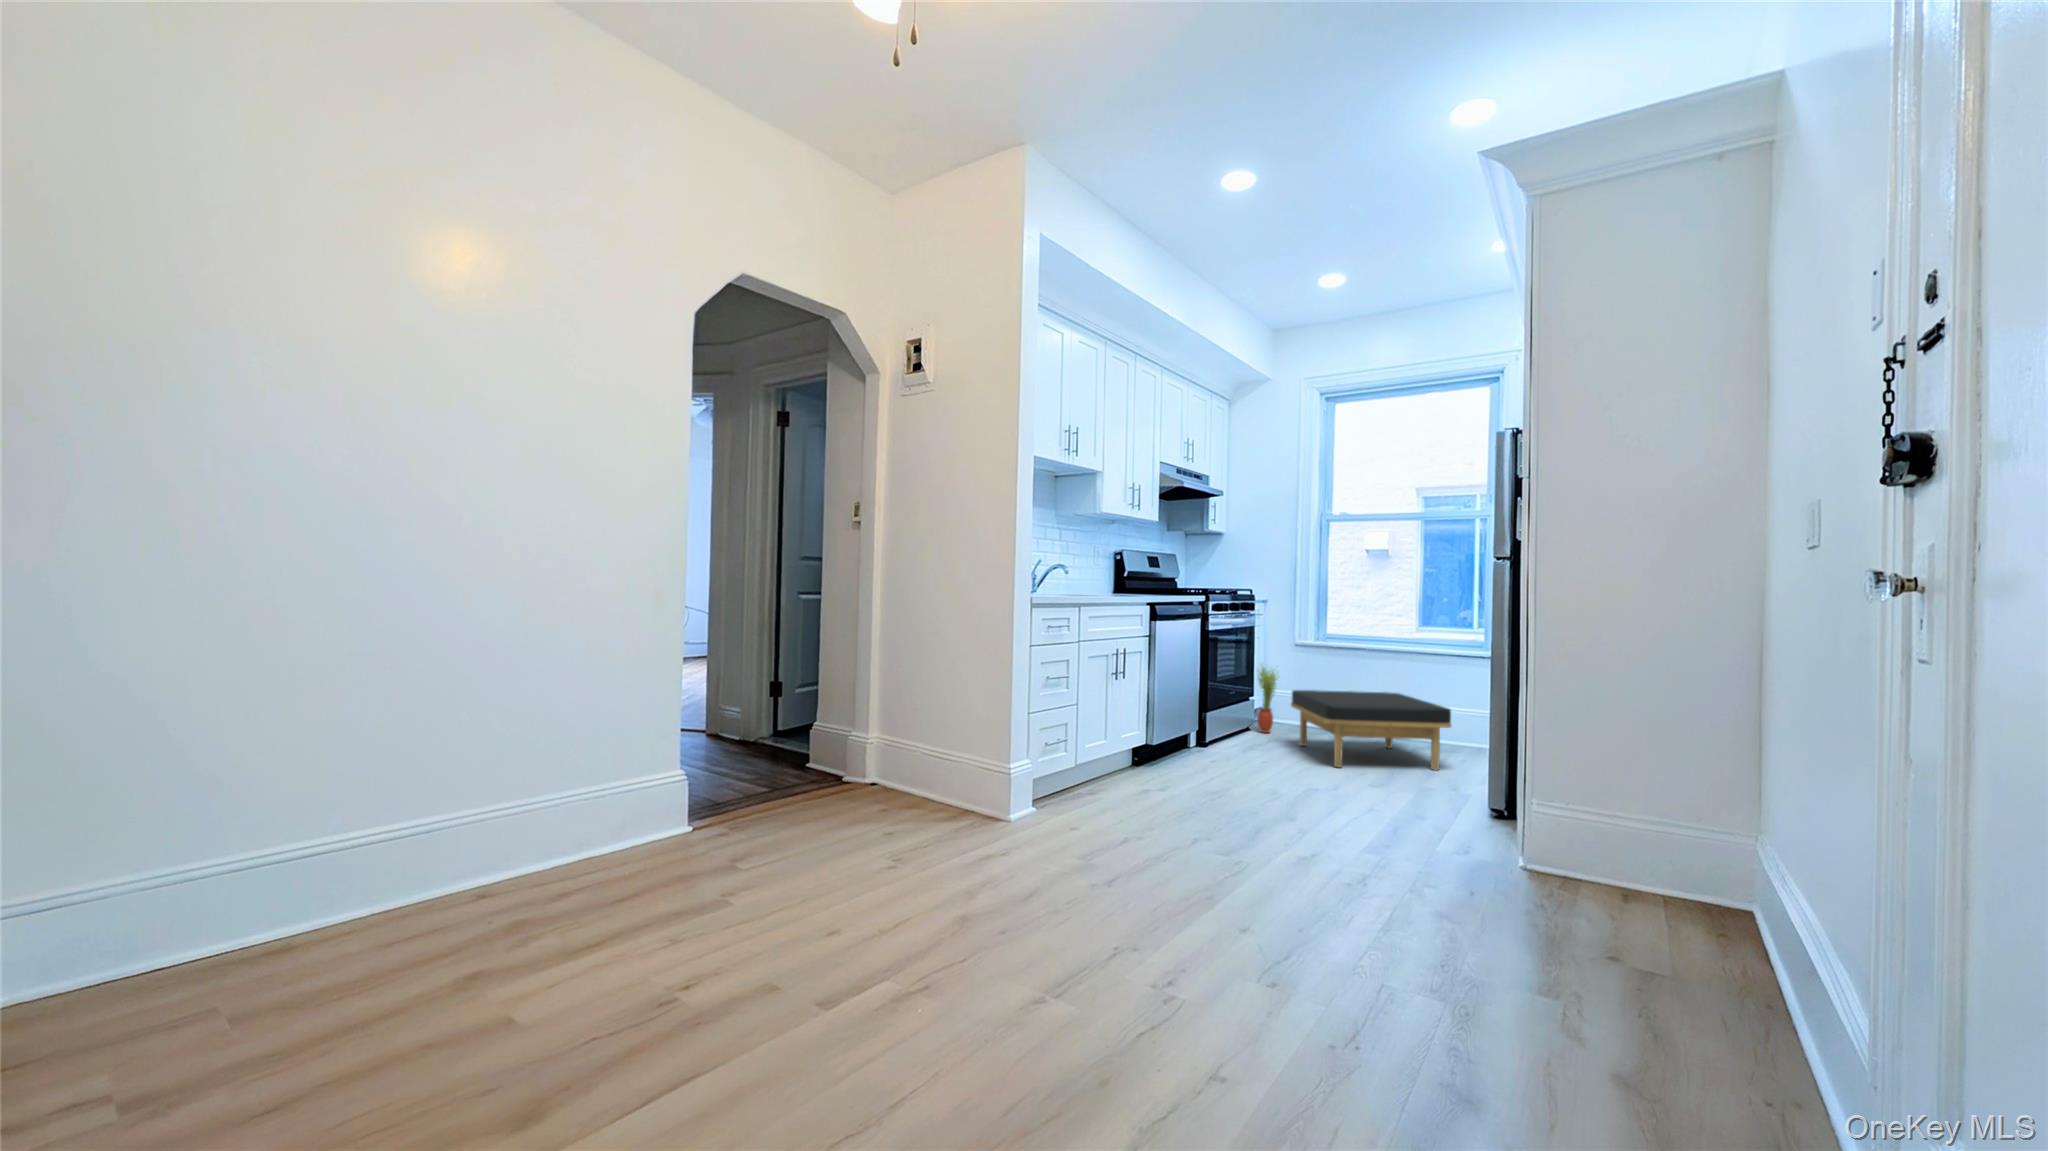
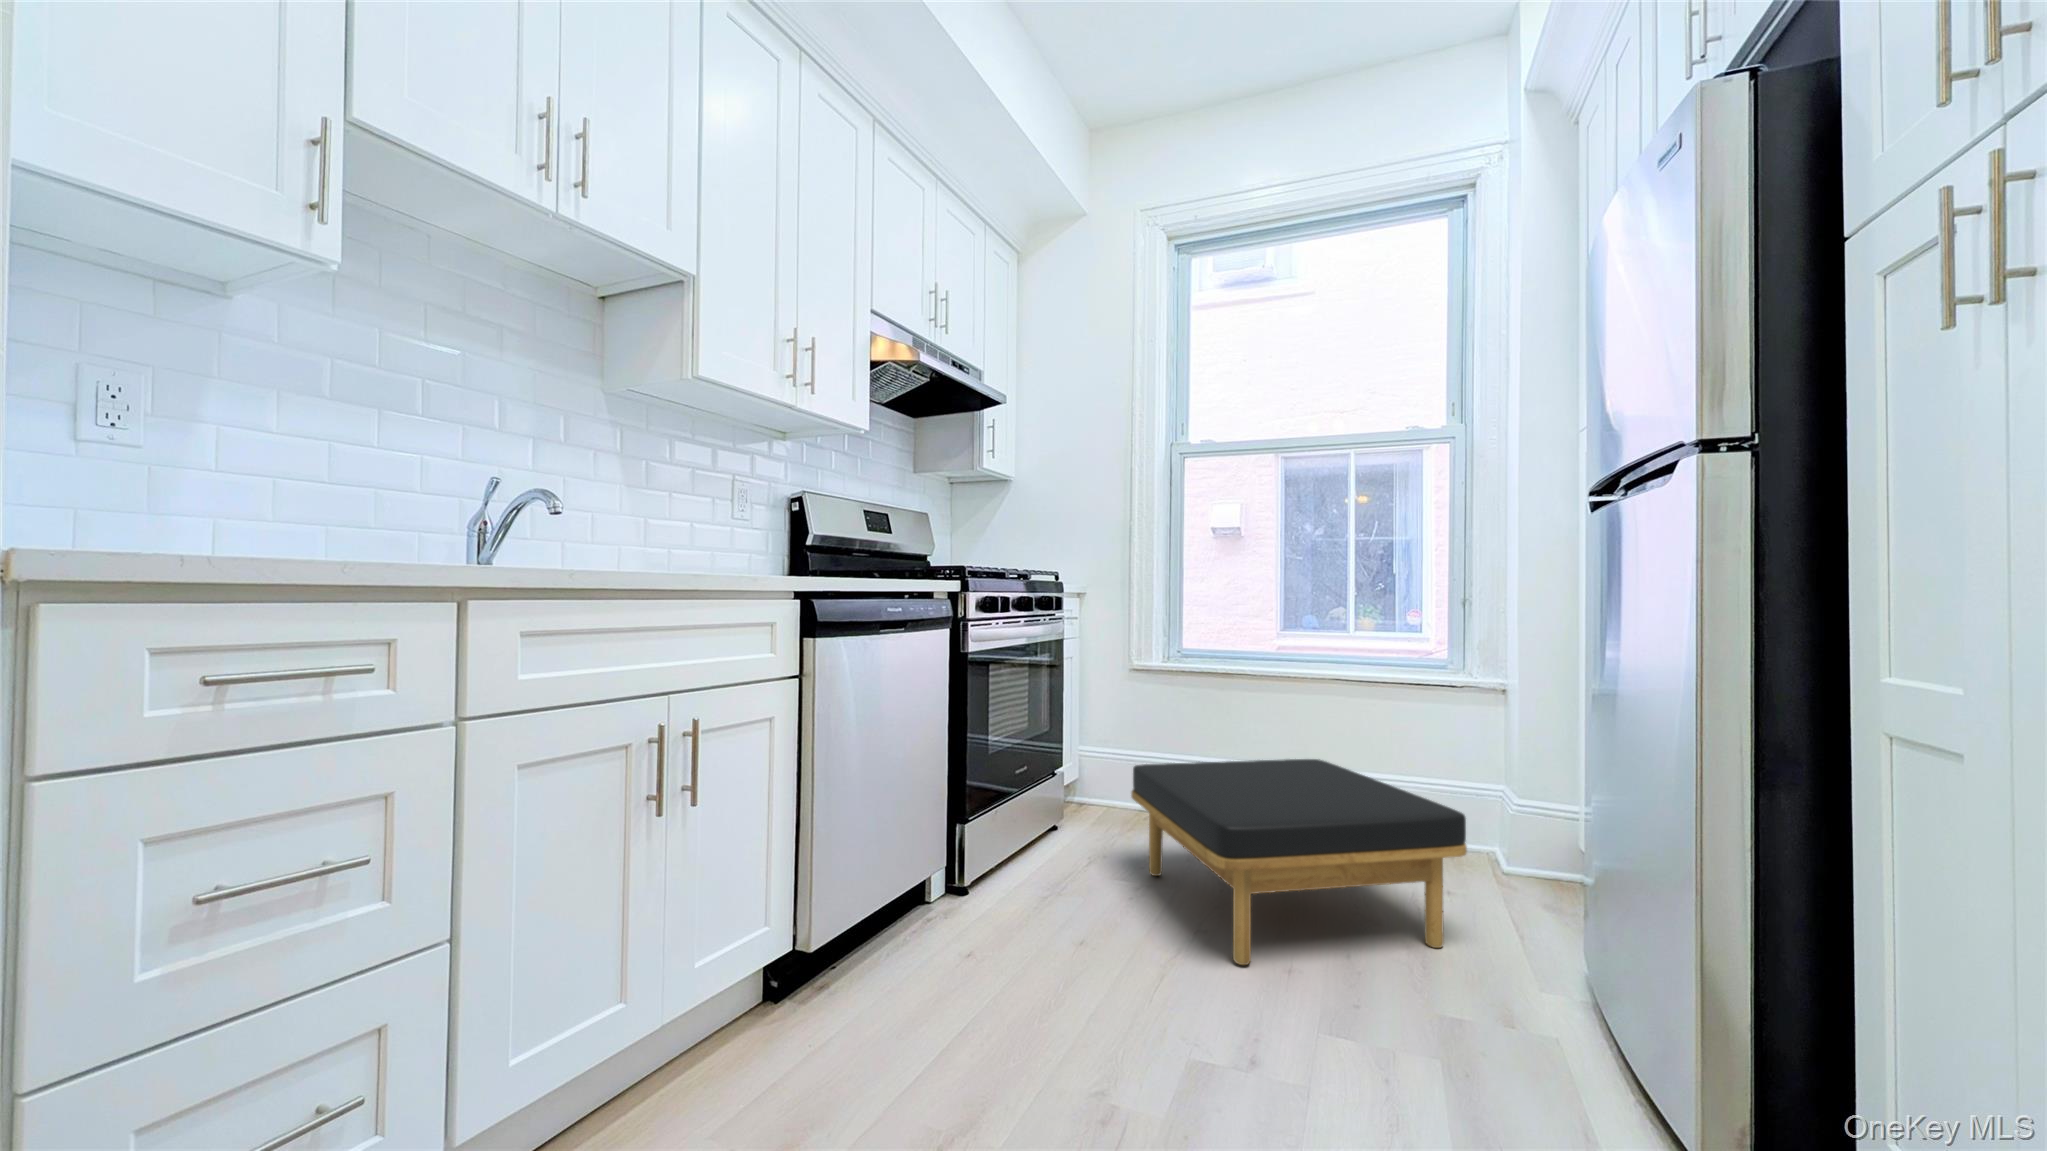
potted plant: present [1257,667,1279,733] -> none [1066,706,1110,836]

